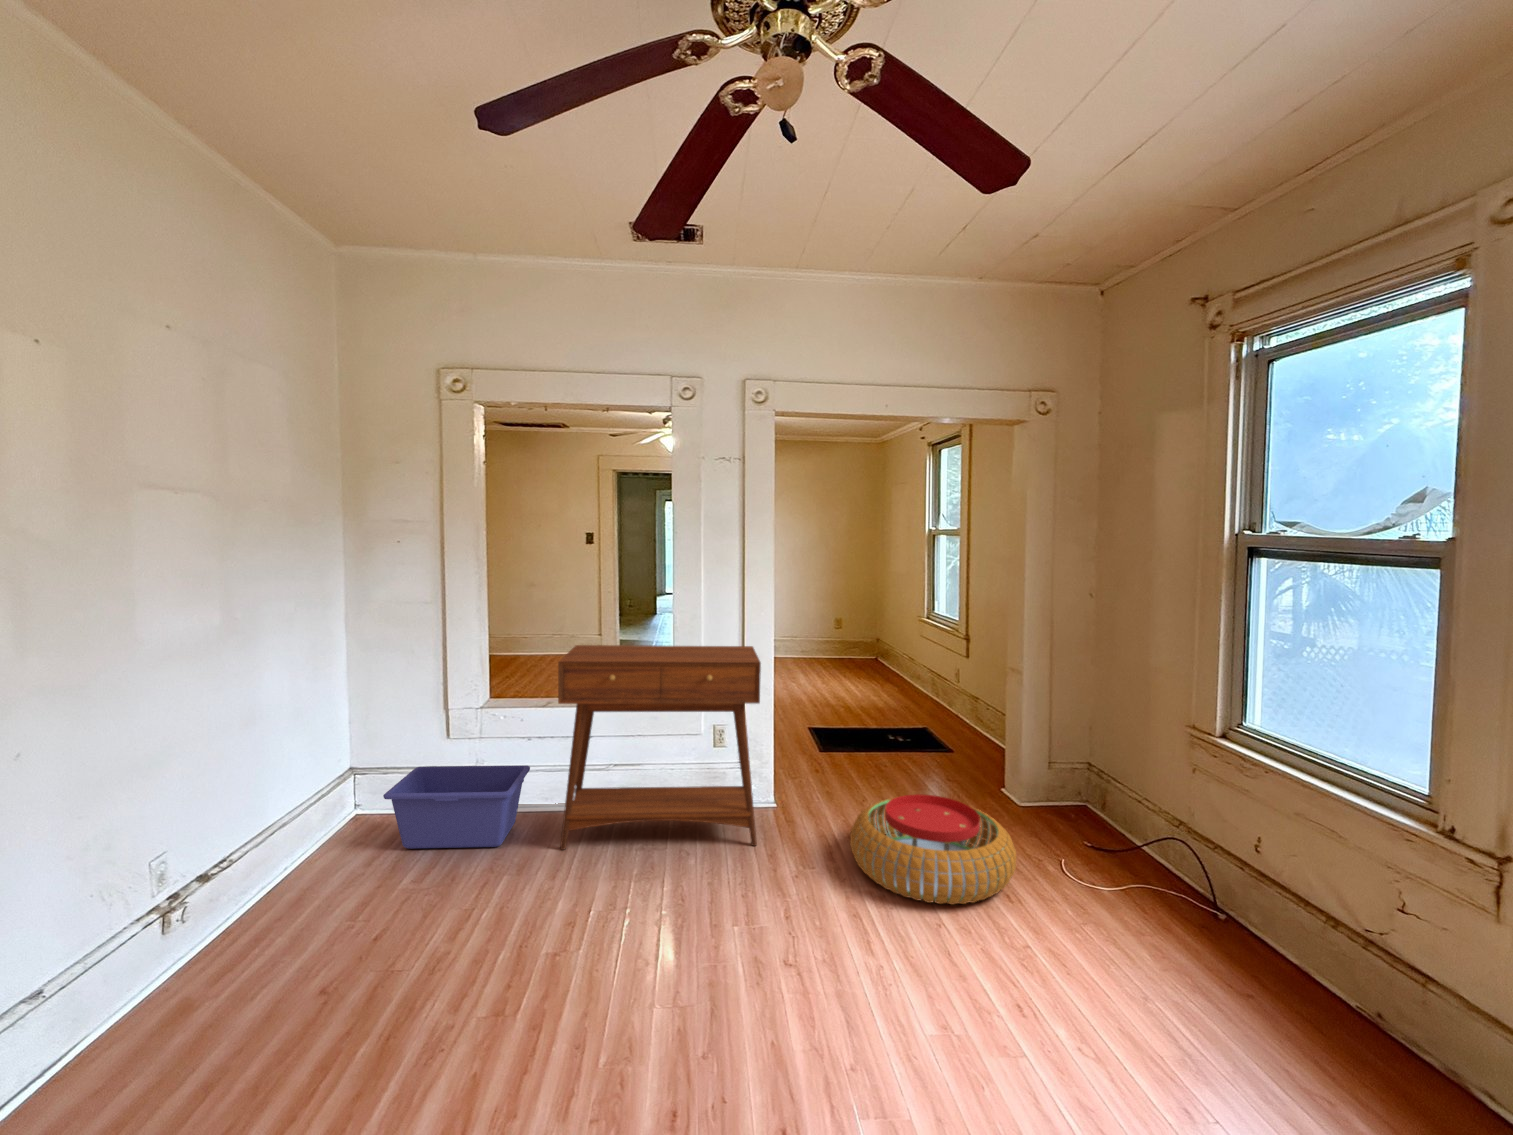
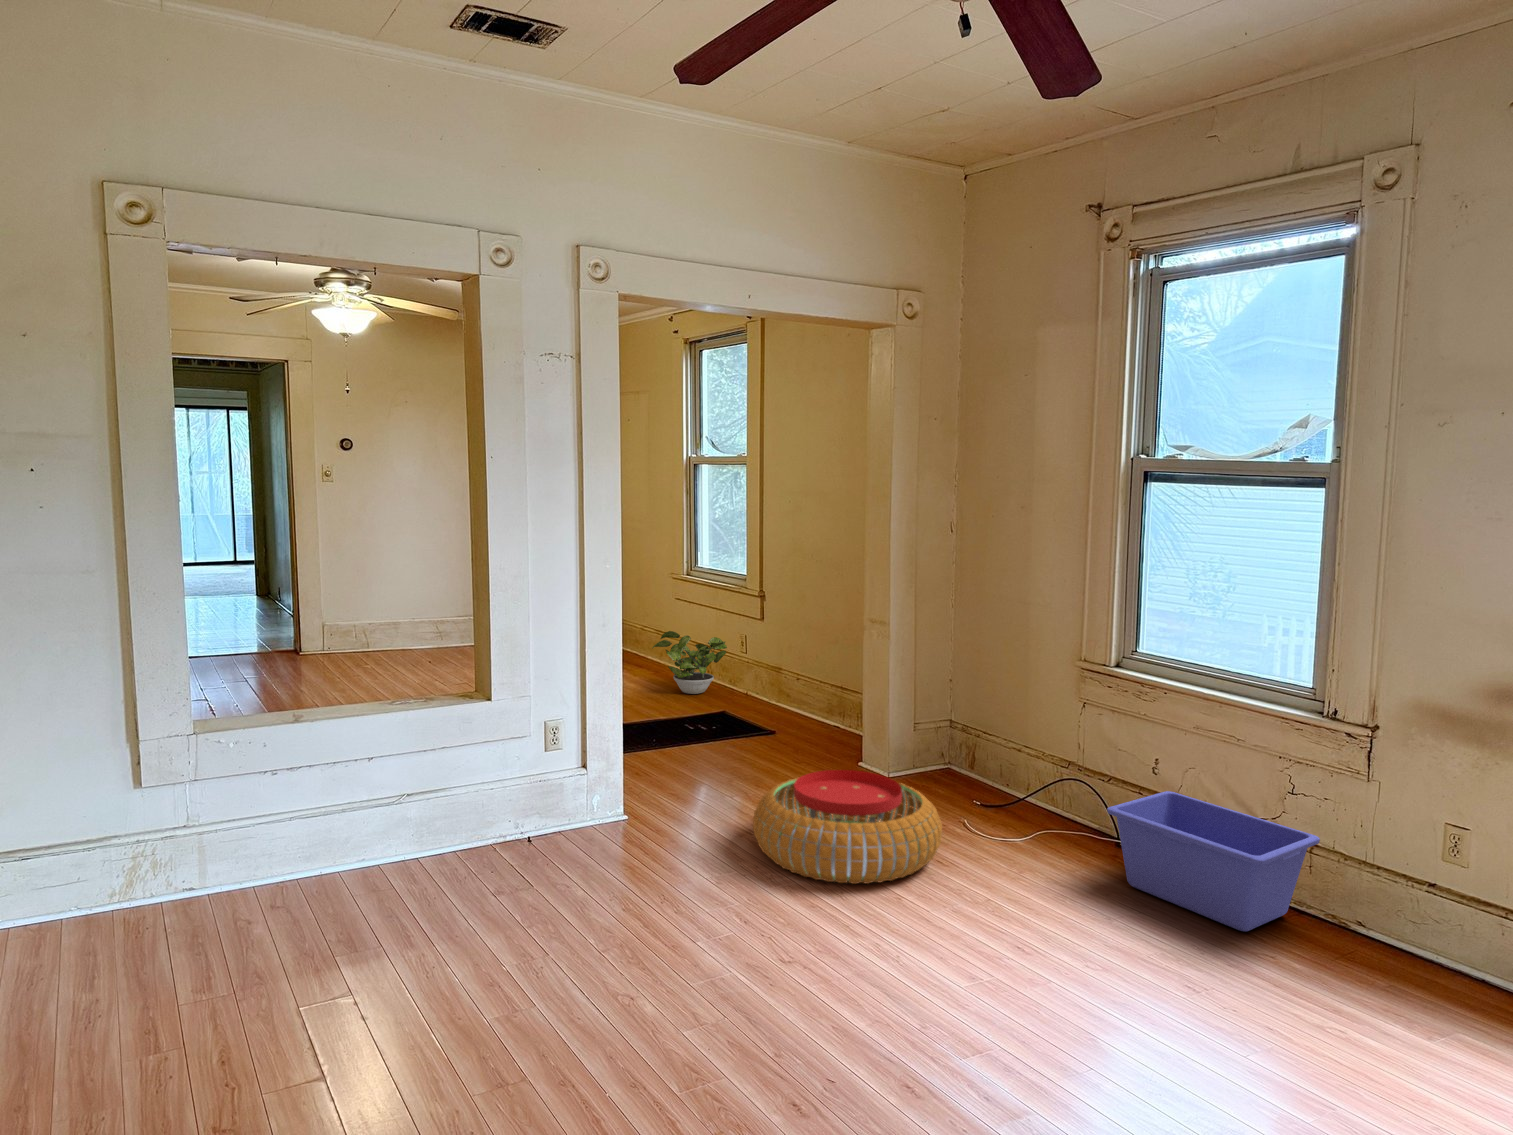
console table: present [558,645,761,850] -> none [348,610,644,917]
potted plant: none [868,662,928,712] -> present [653,631,727,694]
storage bin: present [383,766,530,849] -> present [1107,791,1320,931]

